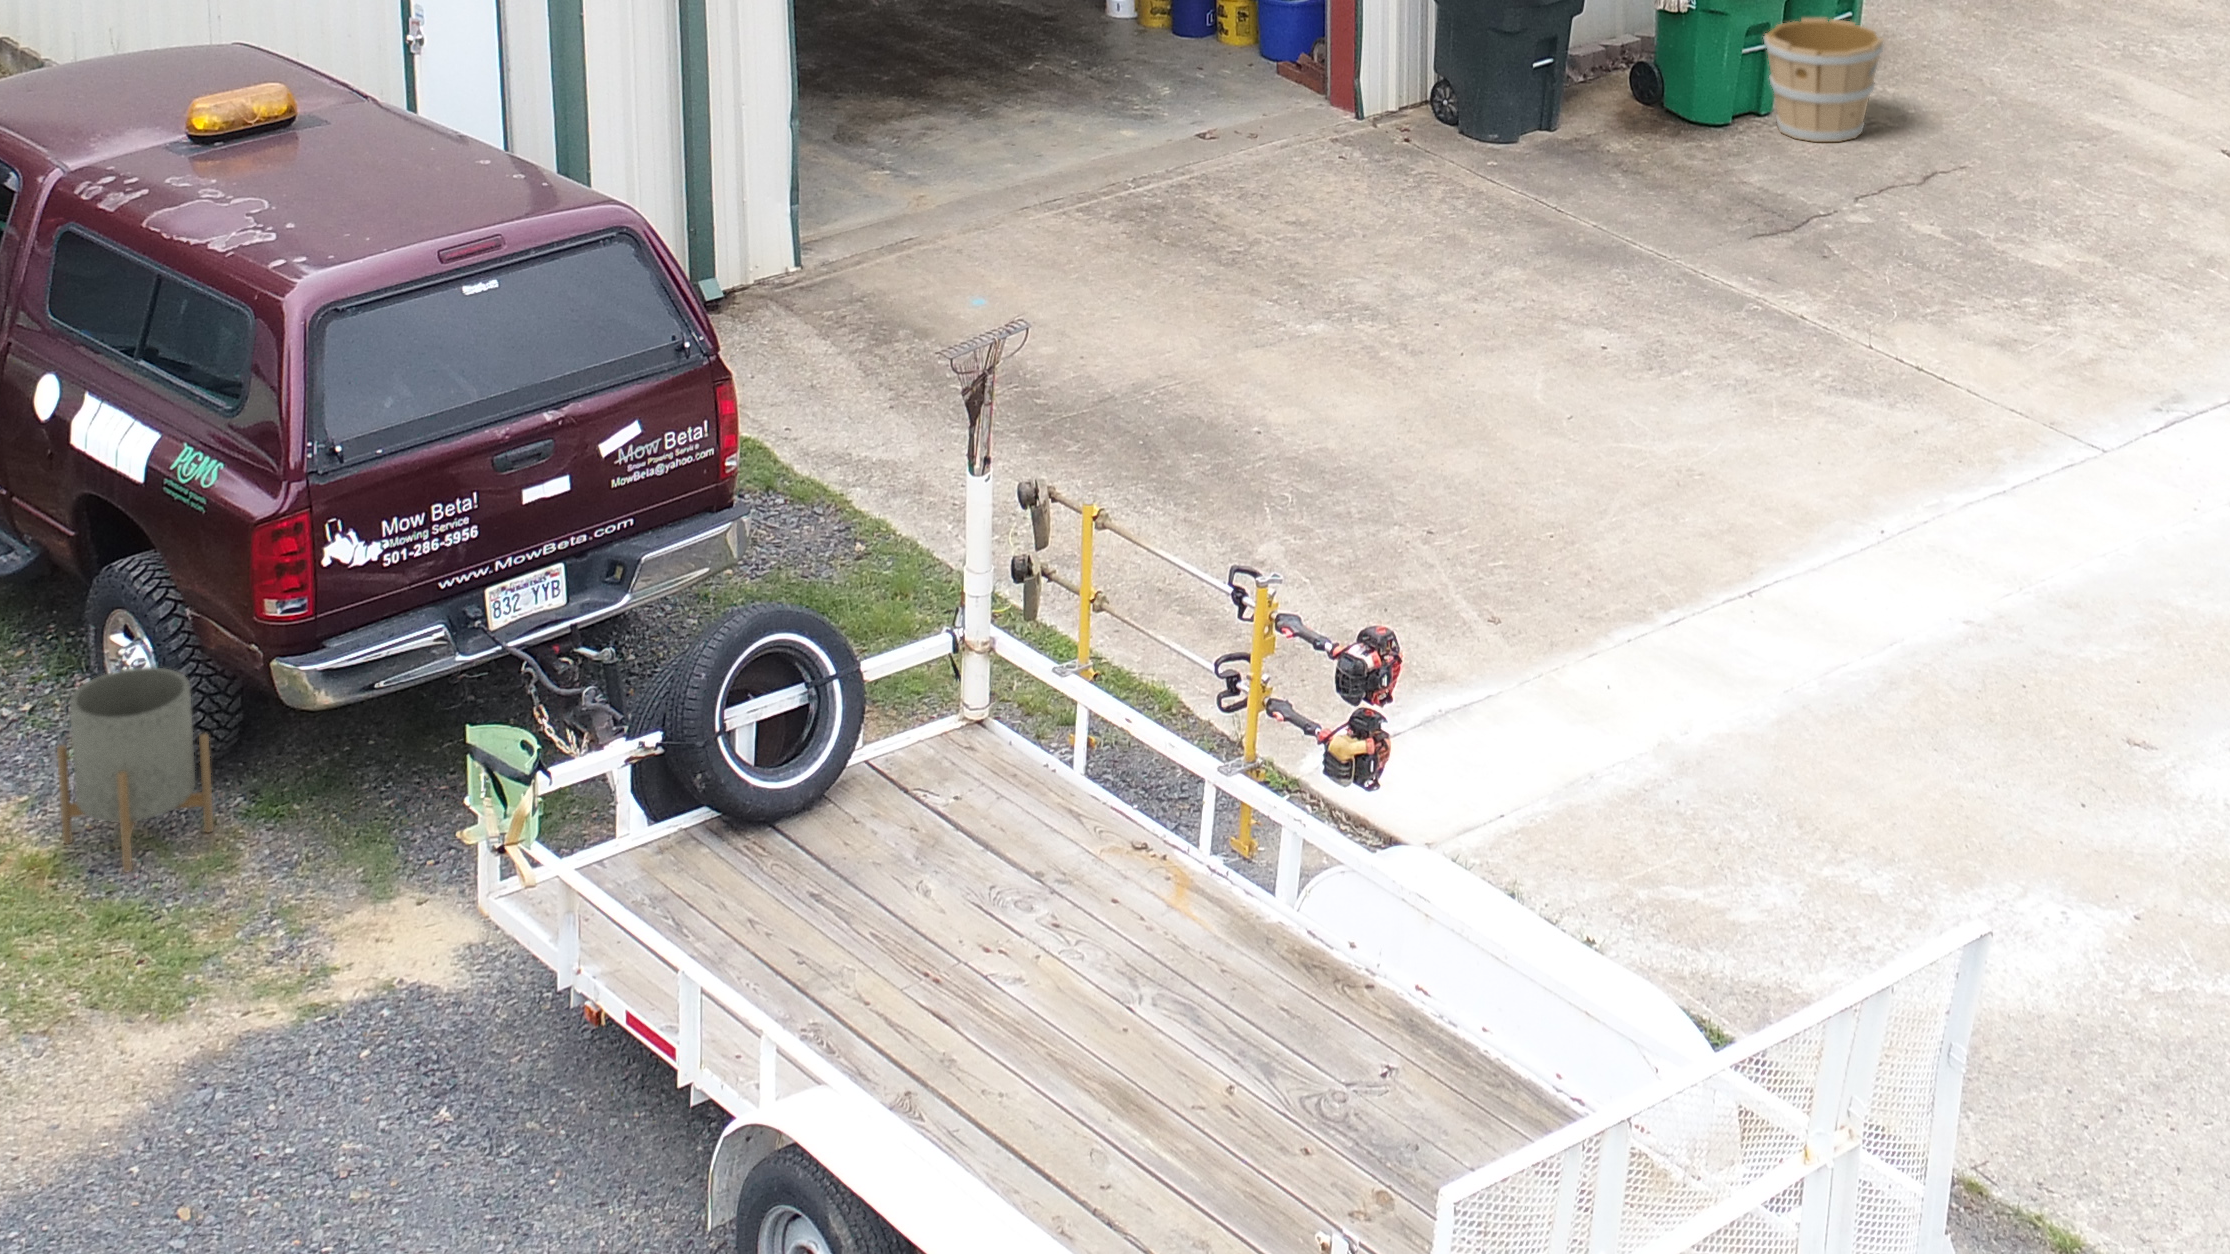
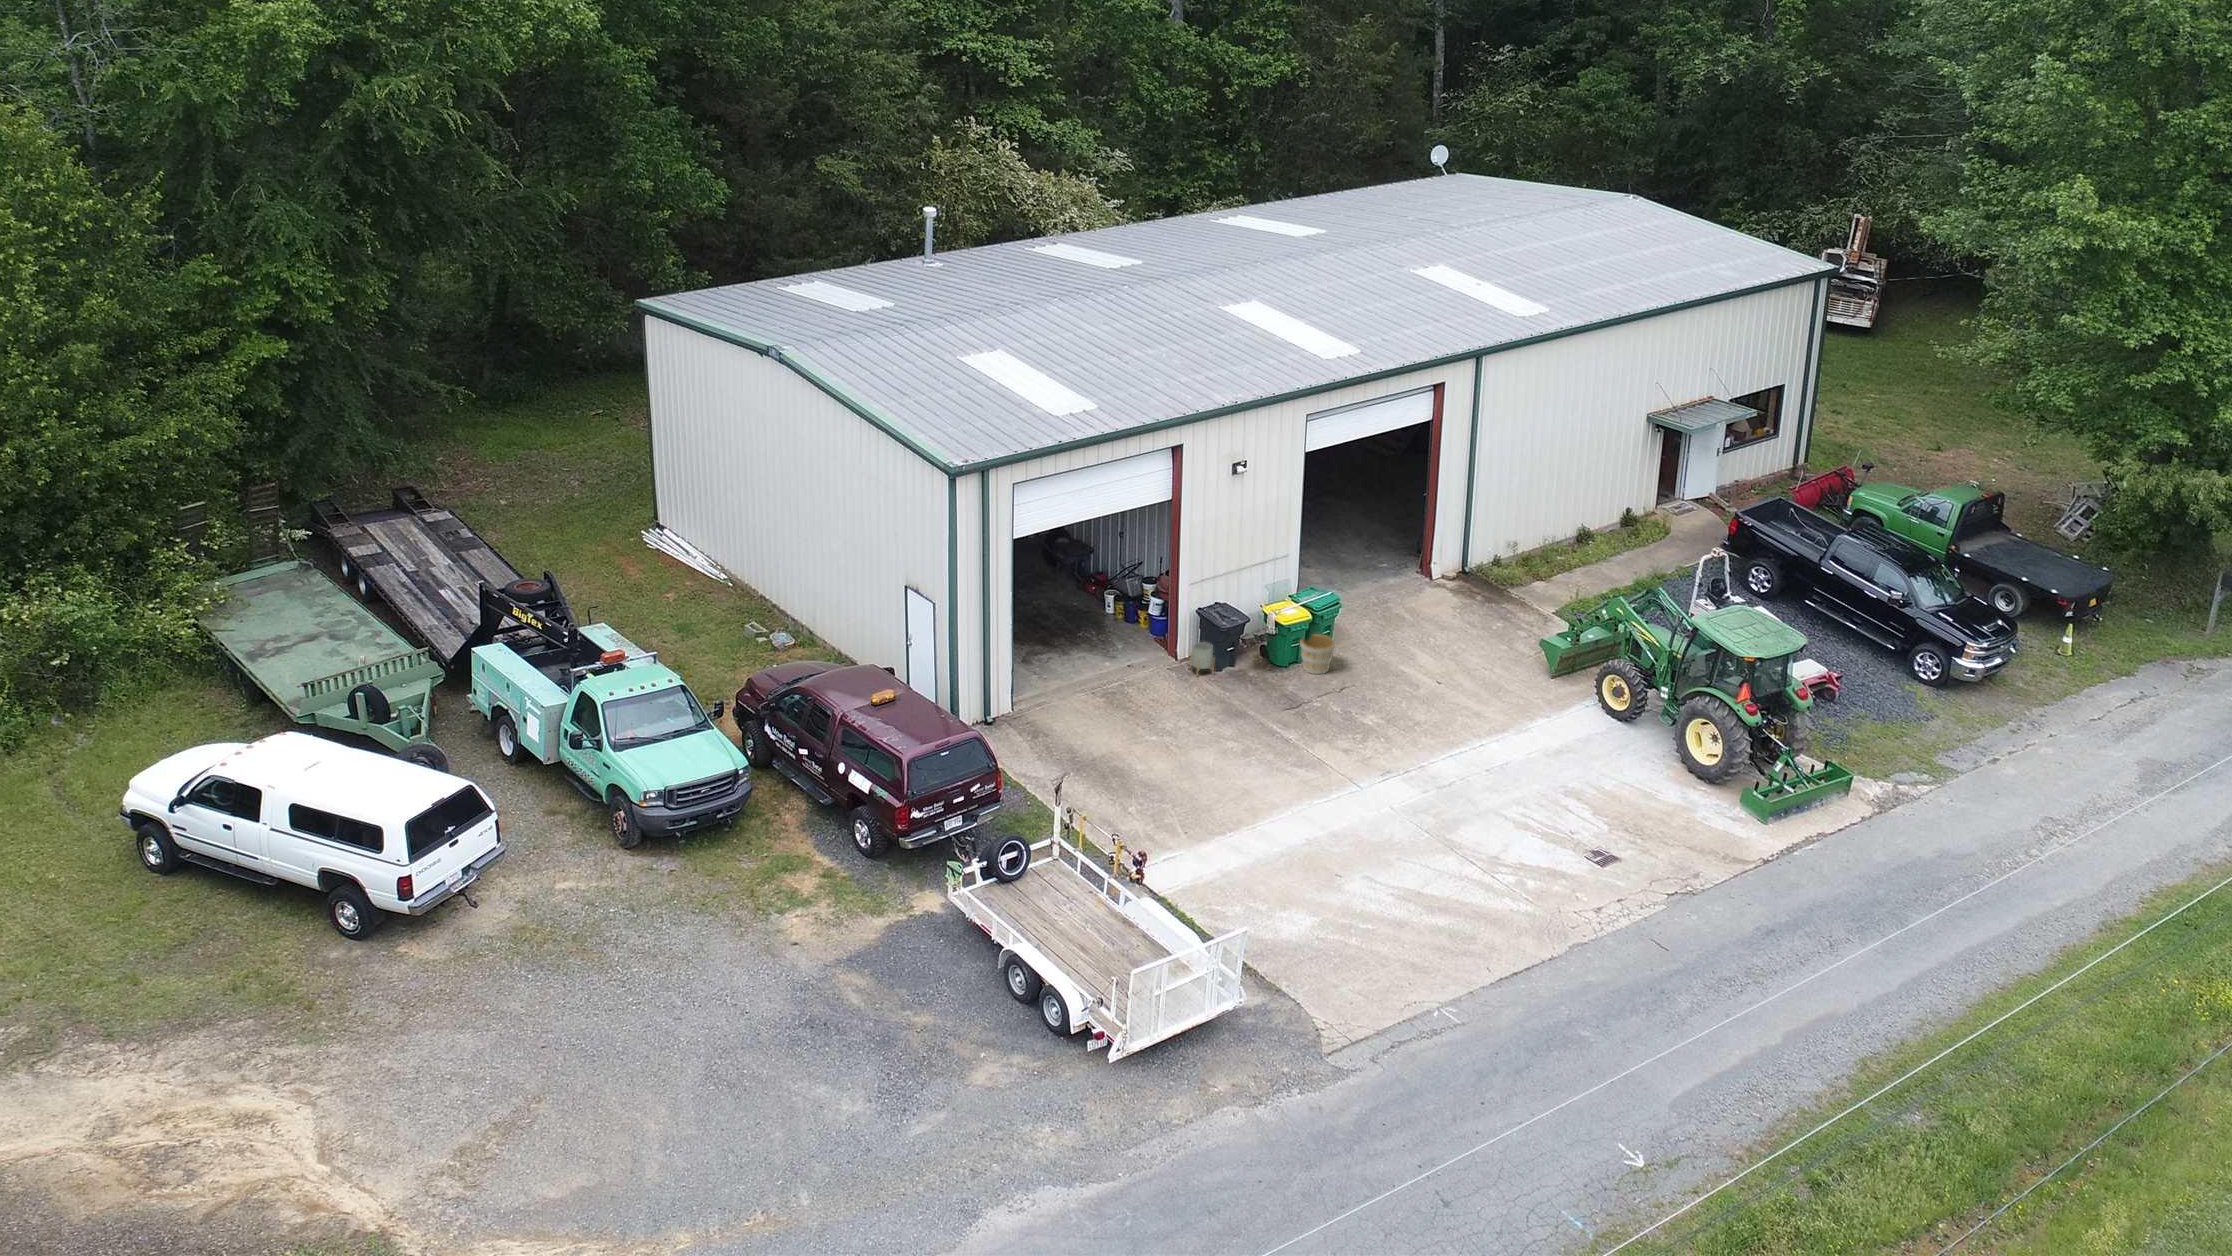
planter: present [57,667,214,872] -> present [1190,642,1214,671]

